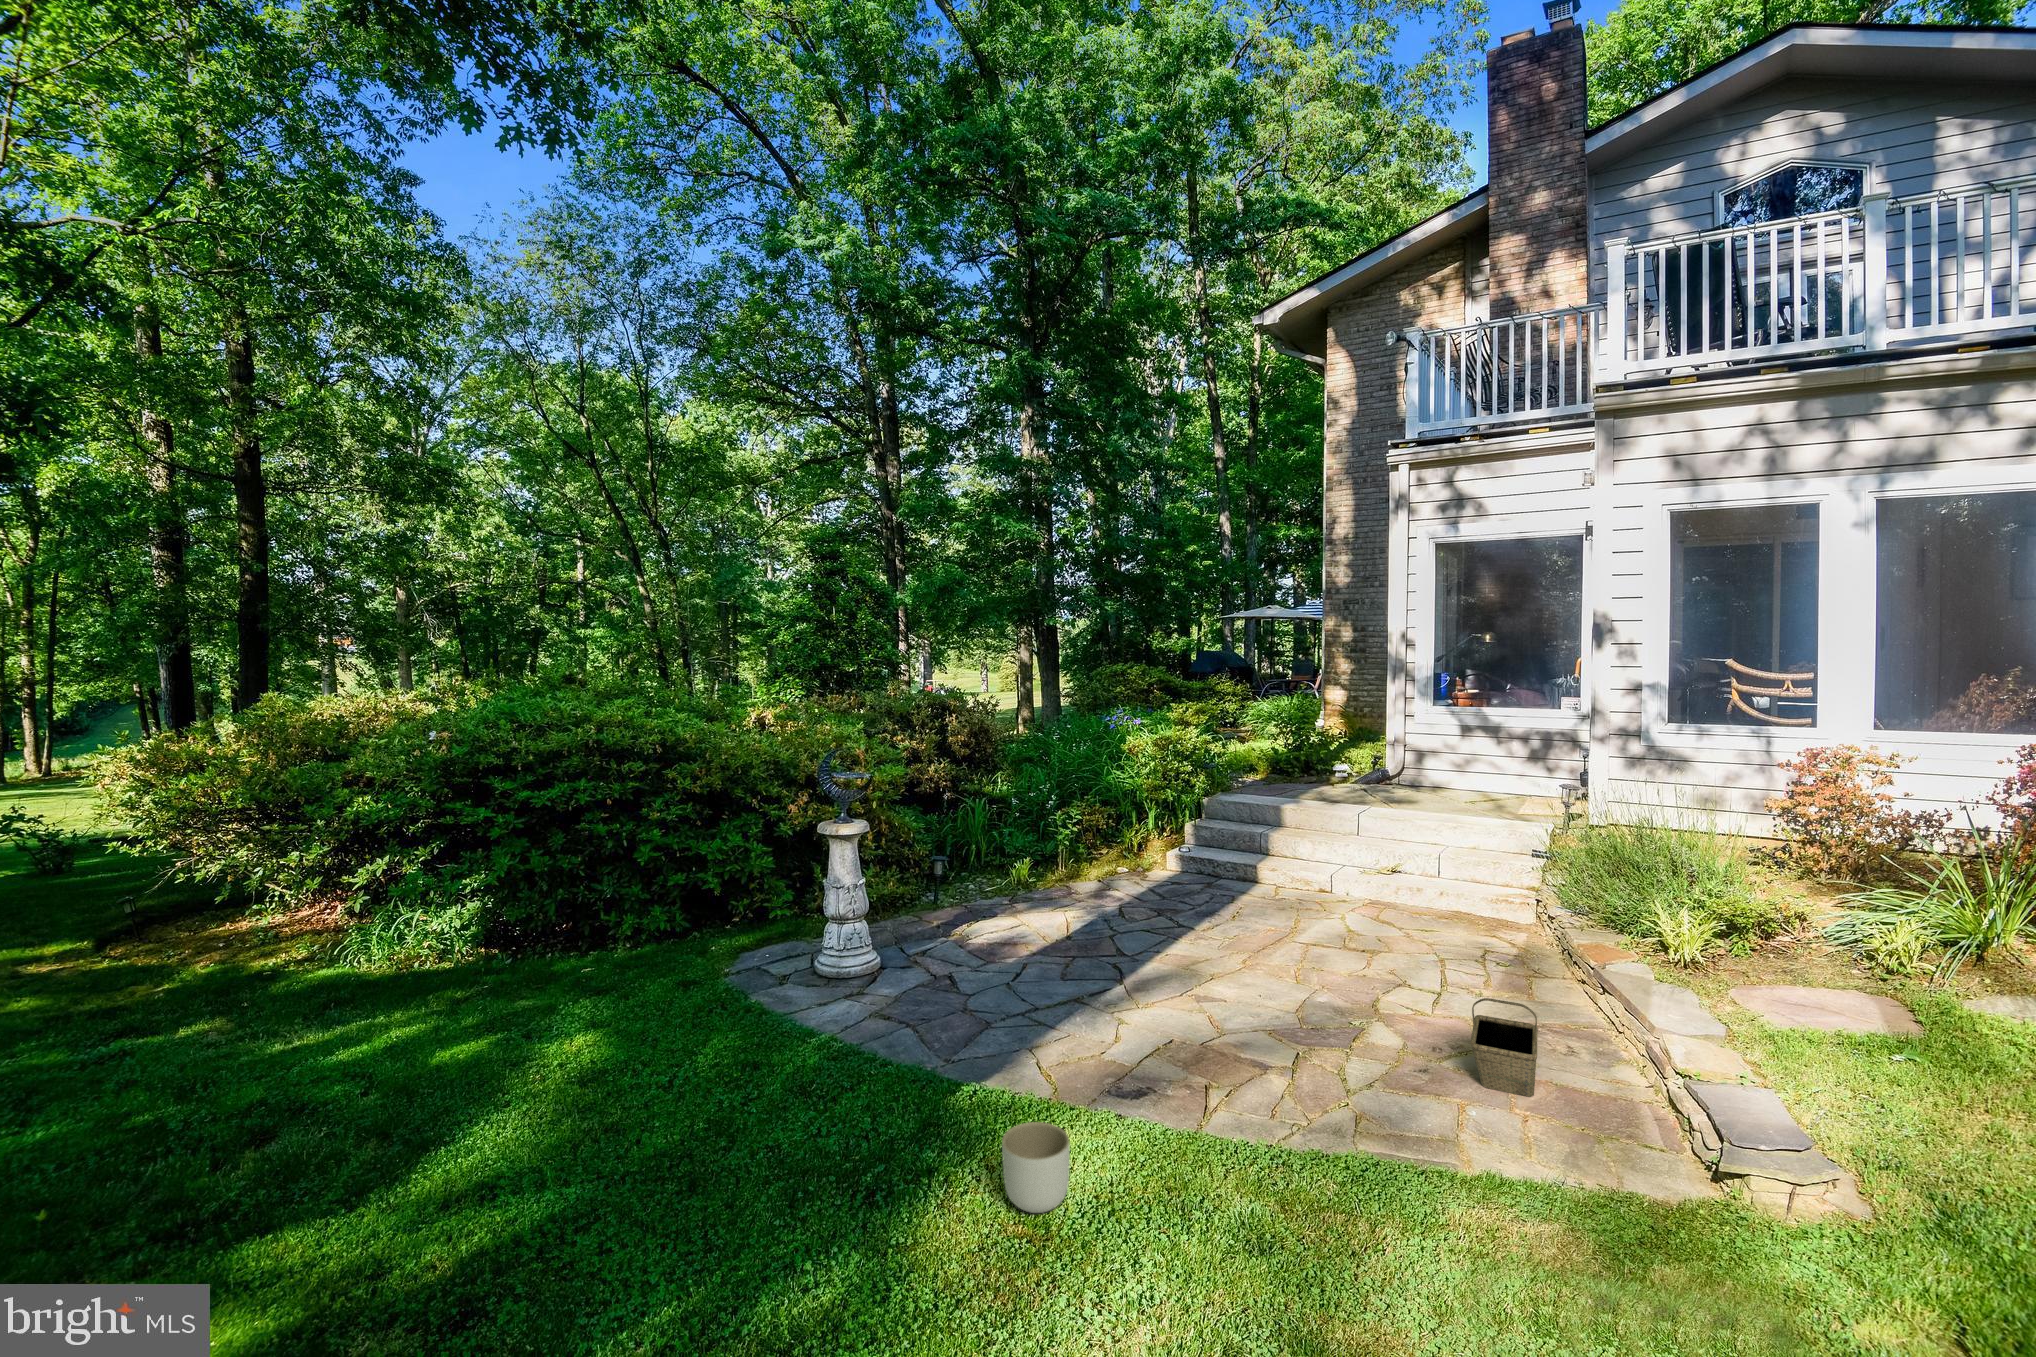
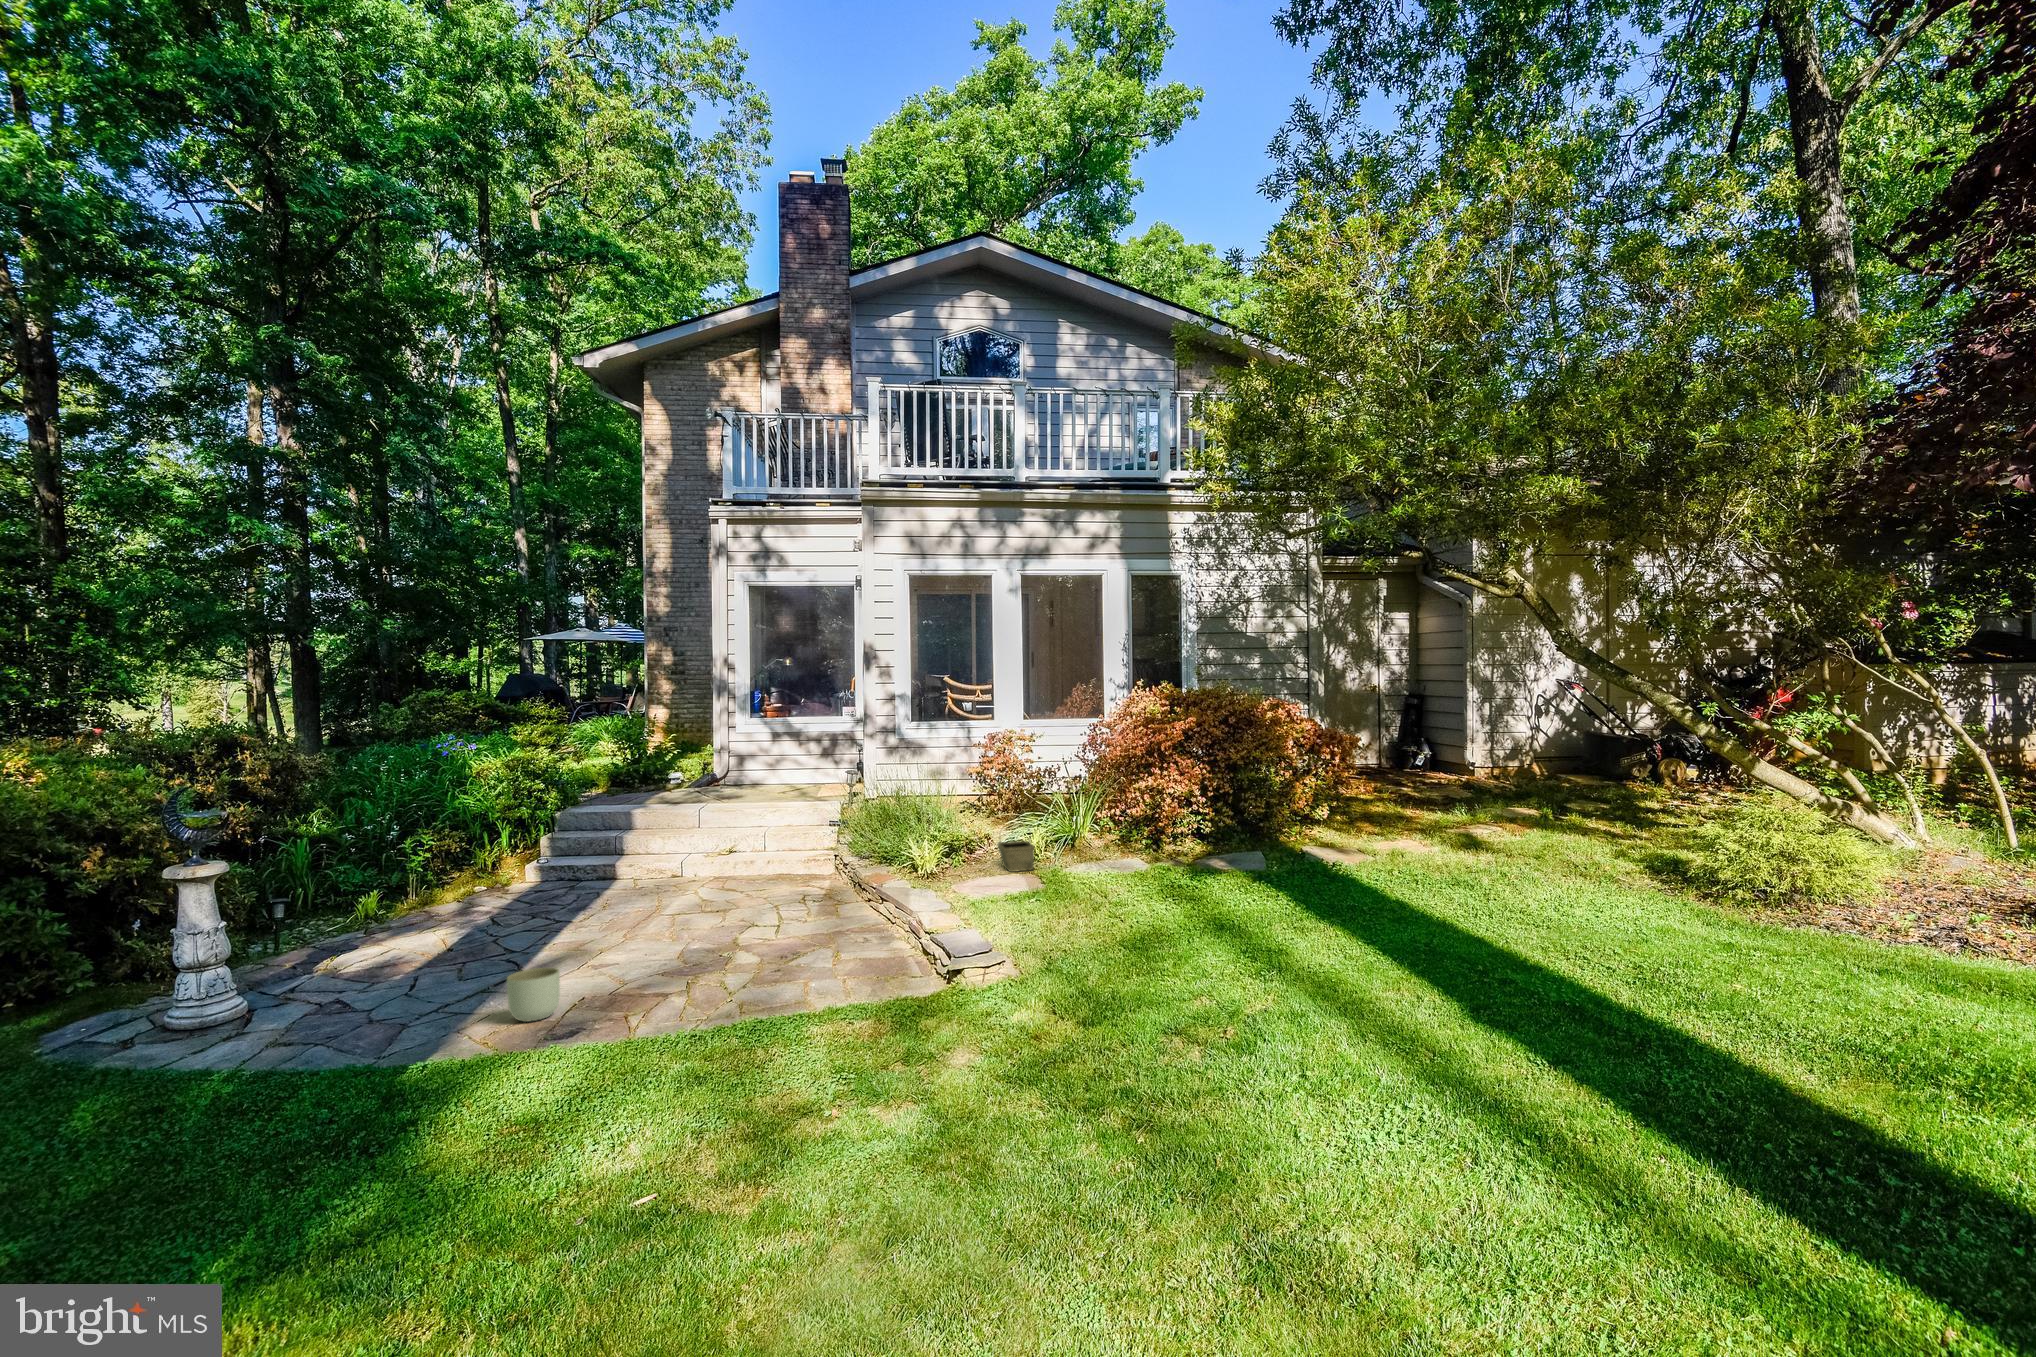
basket: present [1471,998,1538,1097] -> present [997,827,1035,872]

